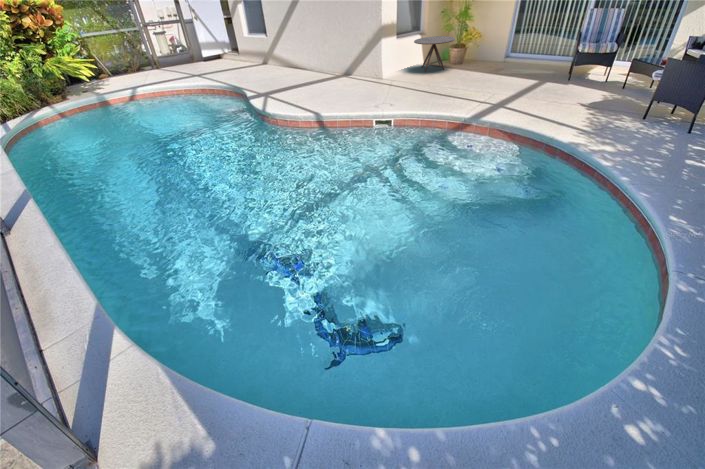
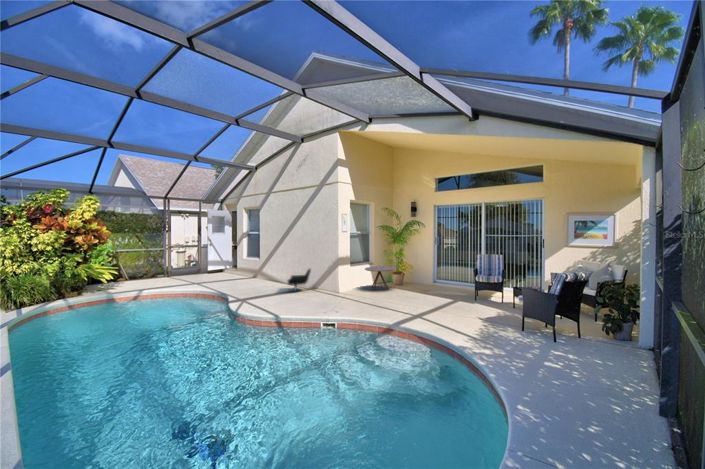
lounge chair: none [312,46,343,81] -> present [288,269,311,290]

